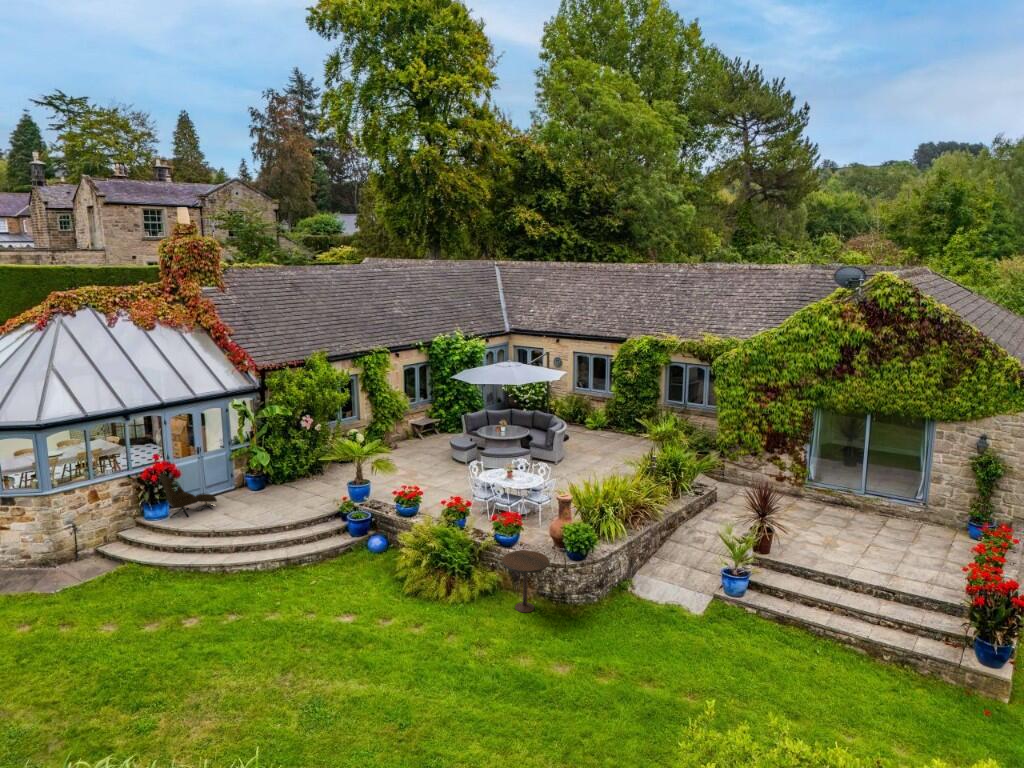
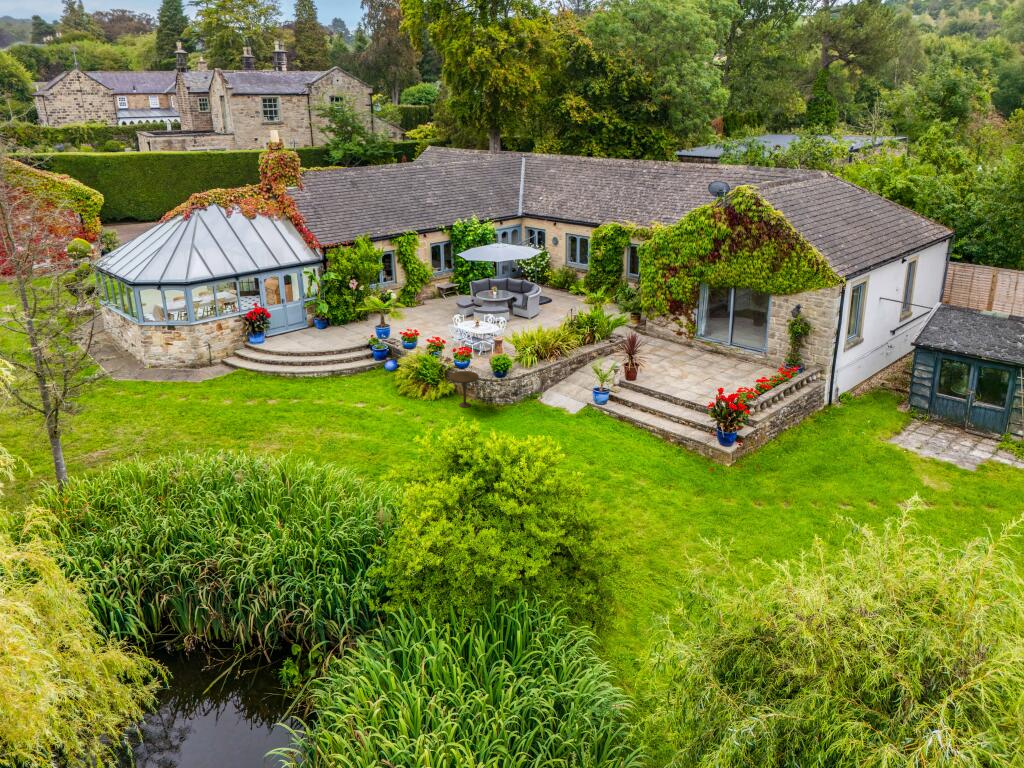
lounge chair: present [160,473,217,517] -> none [259,314,297,343]

